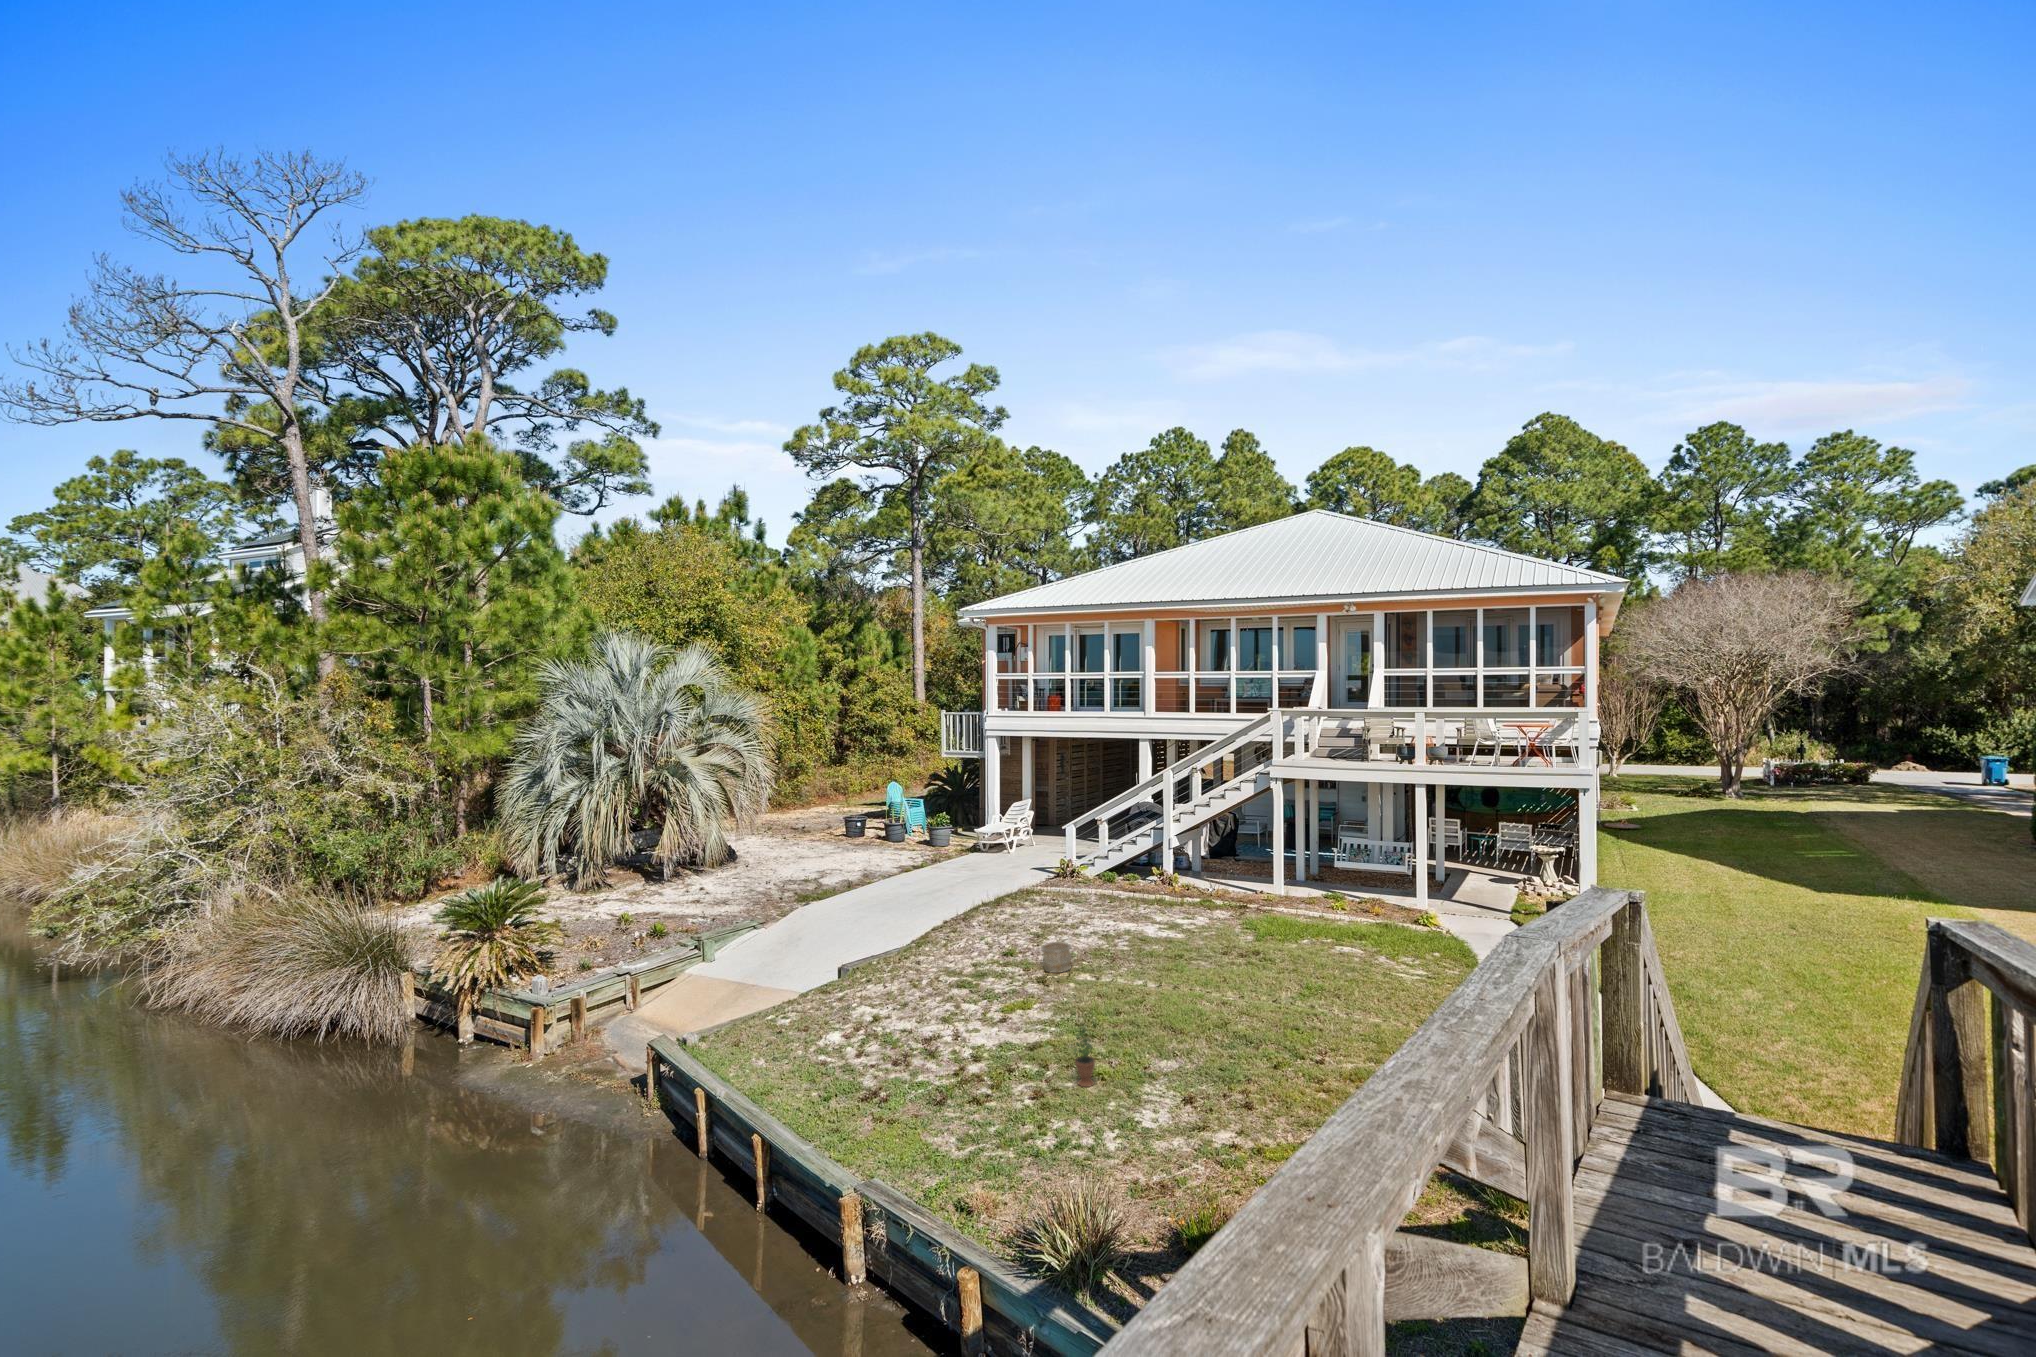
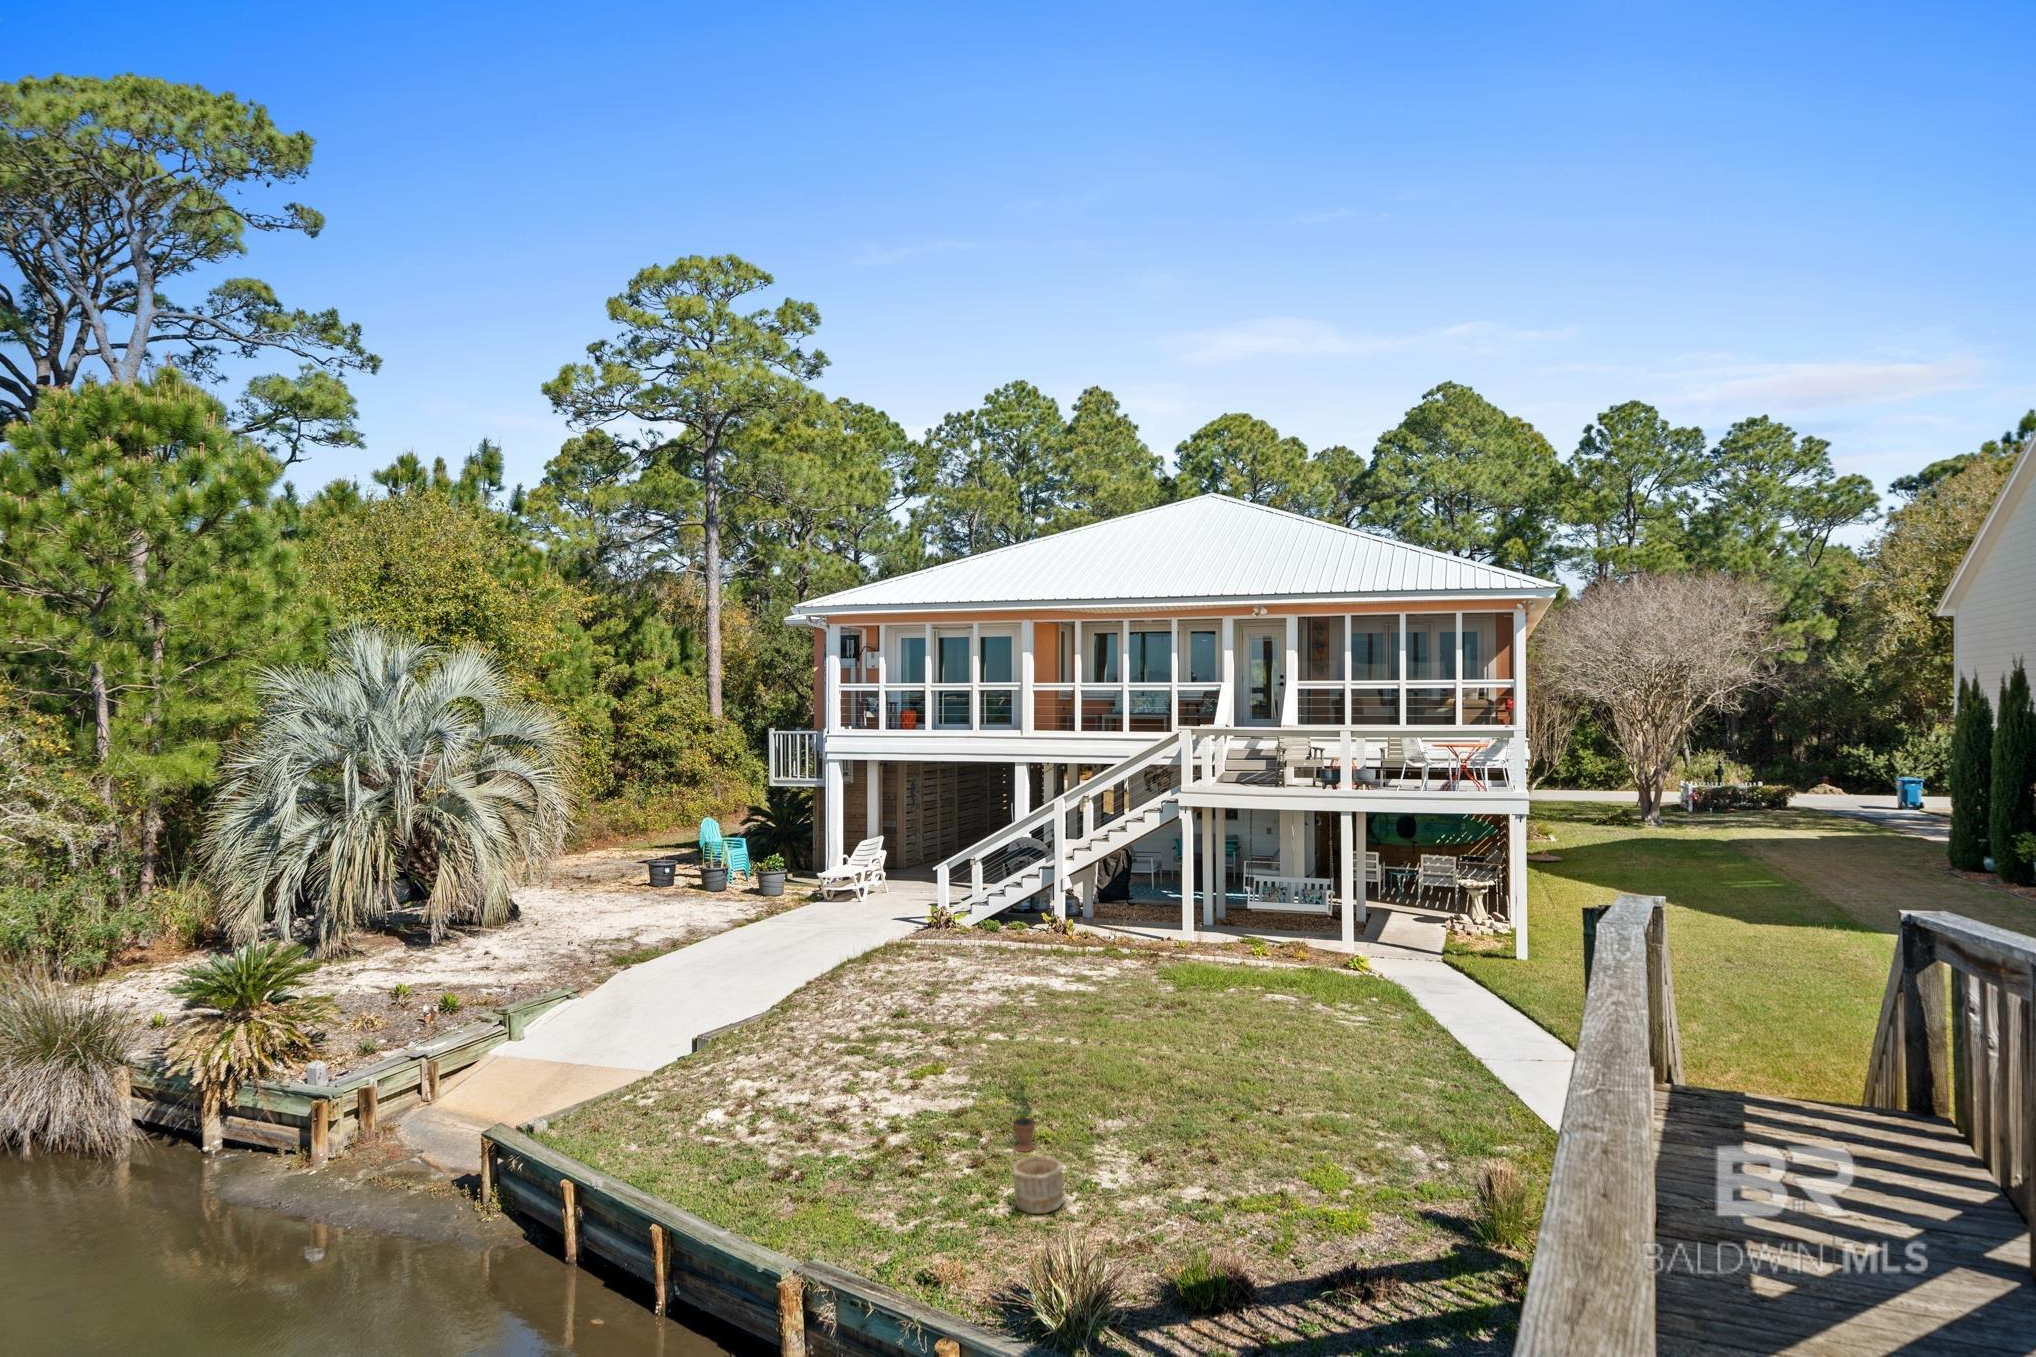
wooden bucket: present [1042,942,1071,973] -> present [1012,1155,1064,1214]

